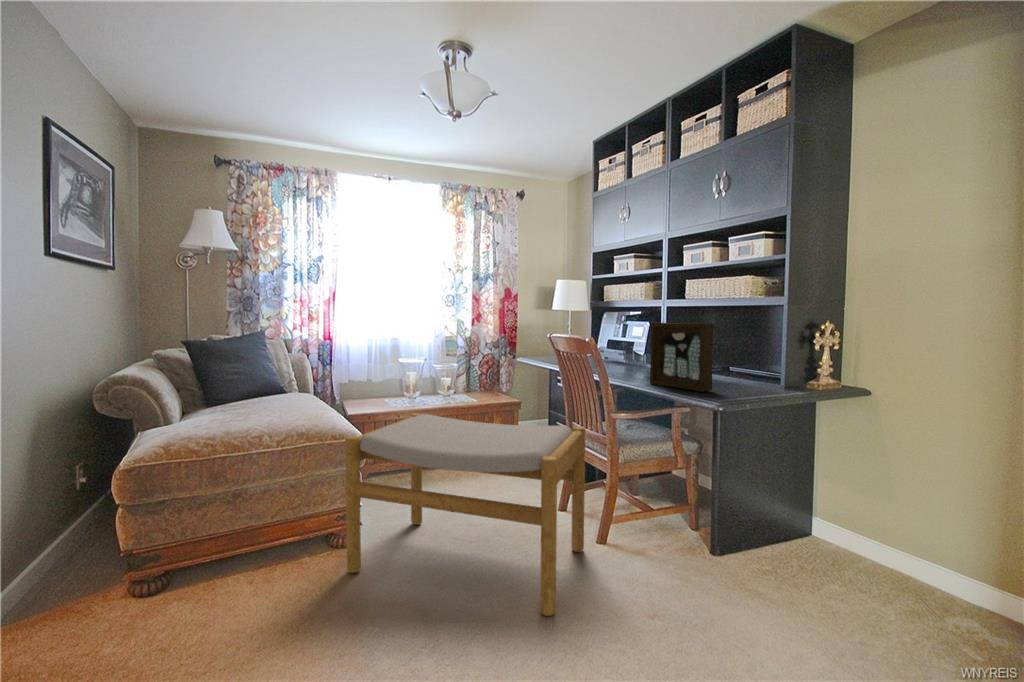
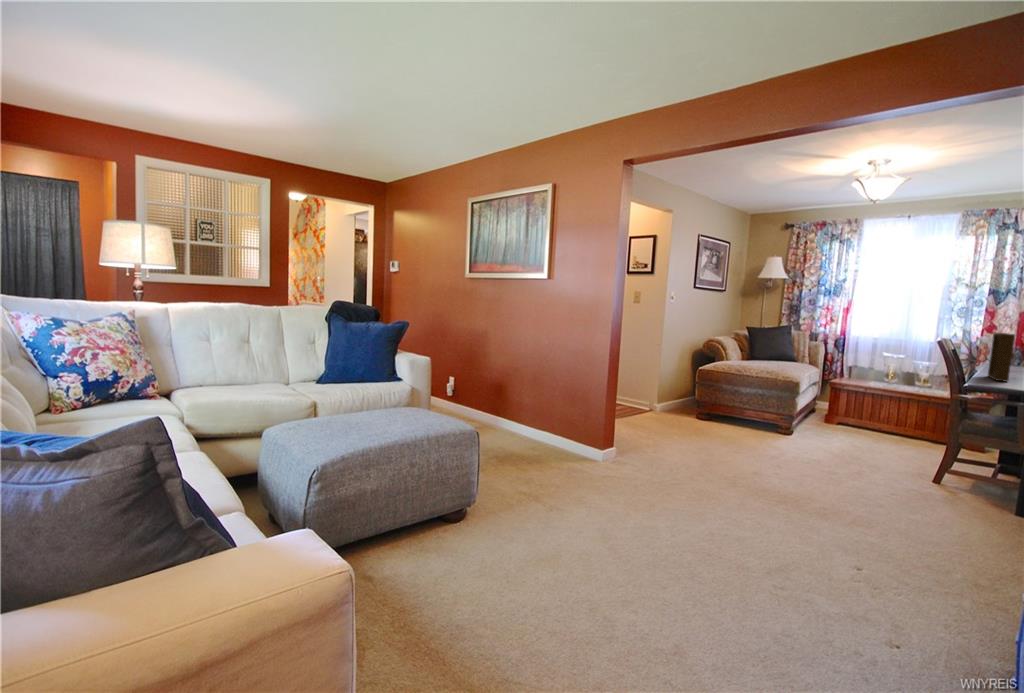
footstool: present [345,413,585,616] -> none [773,373,919,471]

